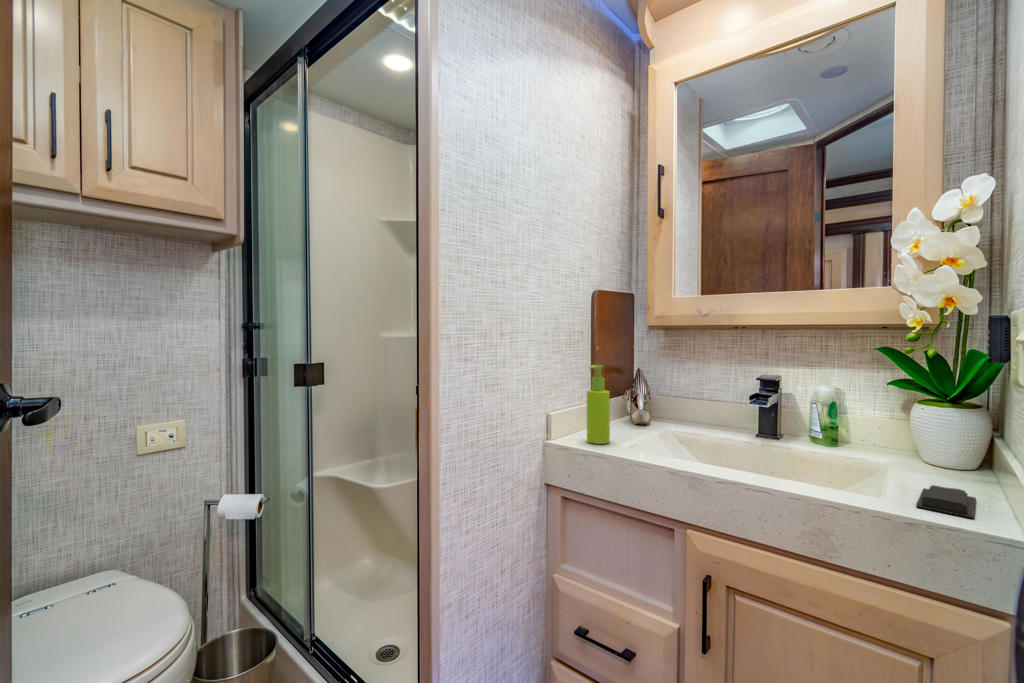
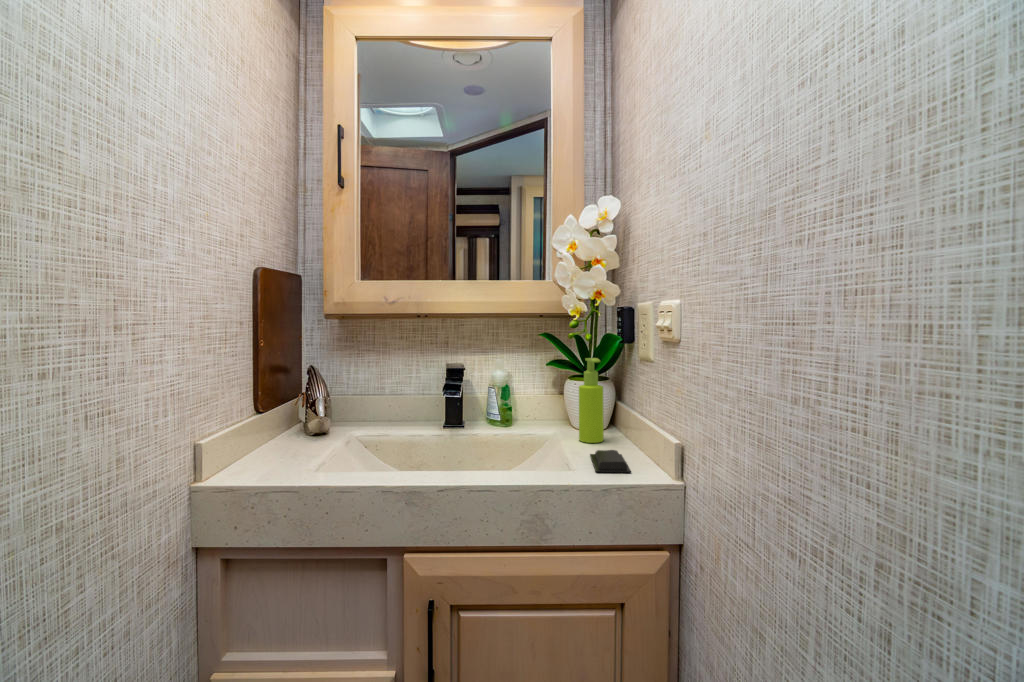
soap dispenser: present [587,365,610,444] -> present [579,358,604,443]

